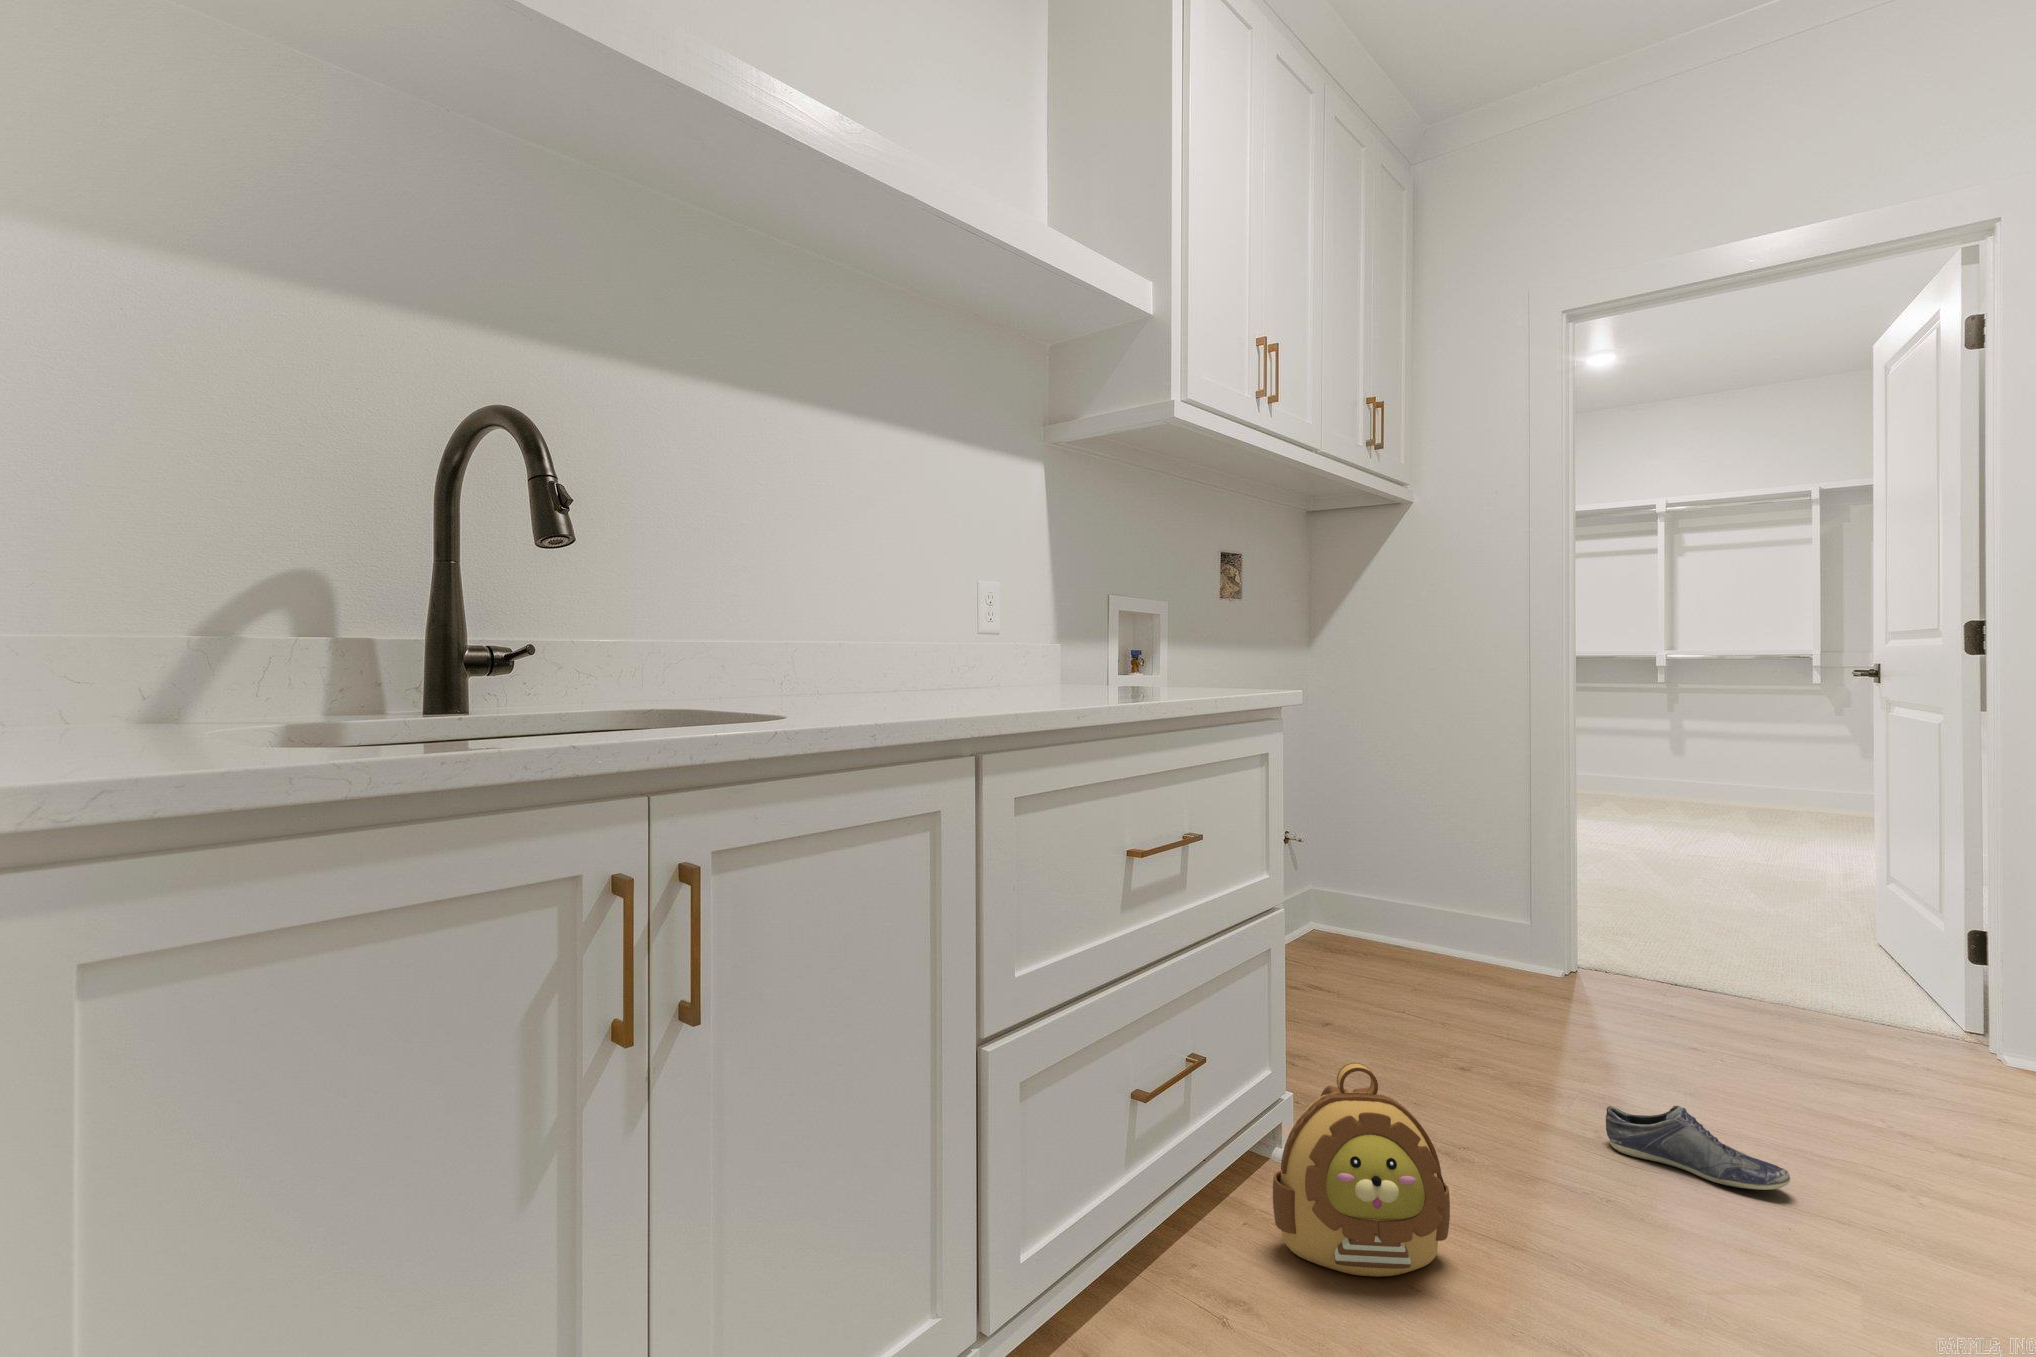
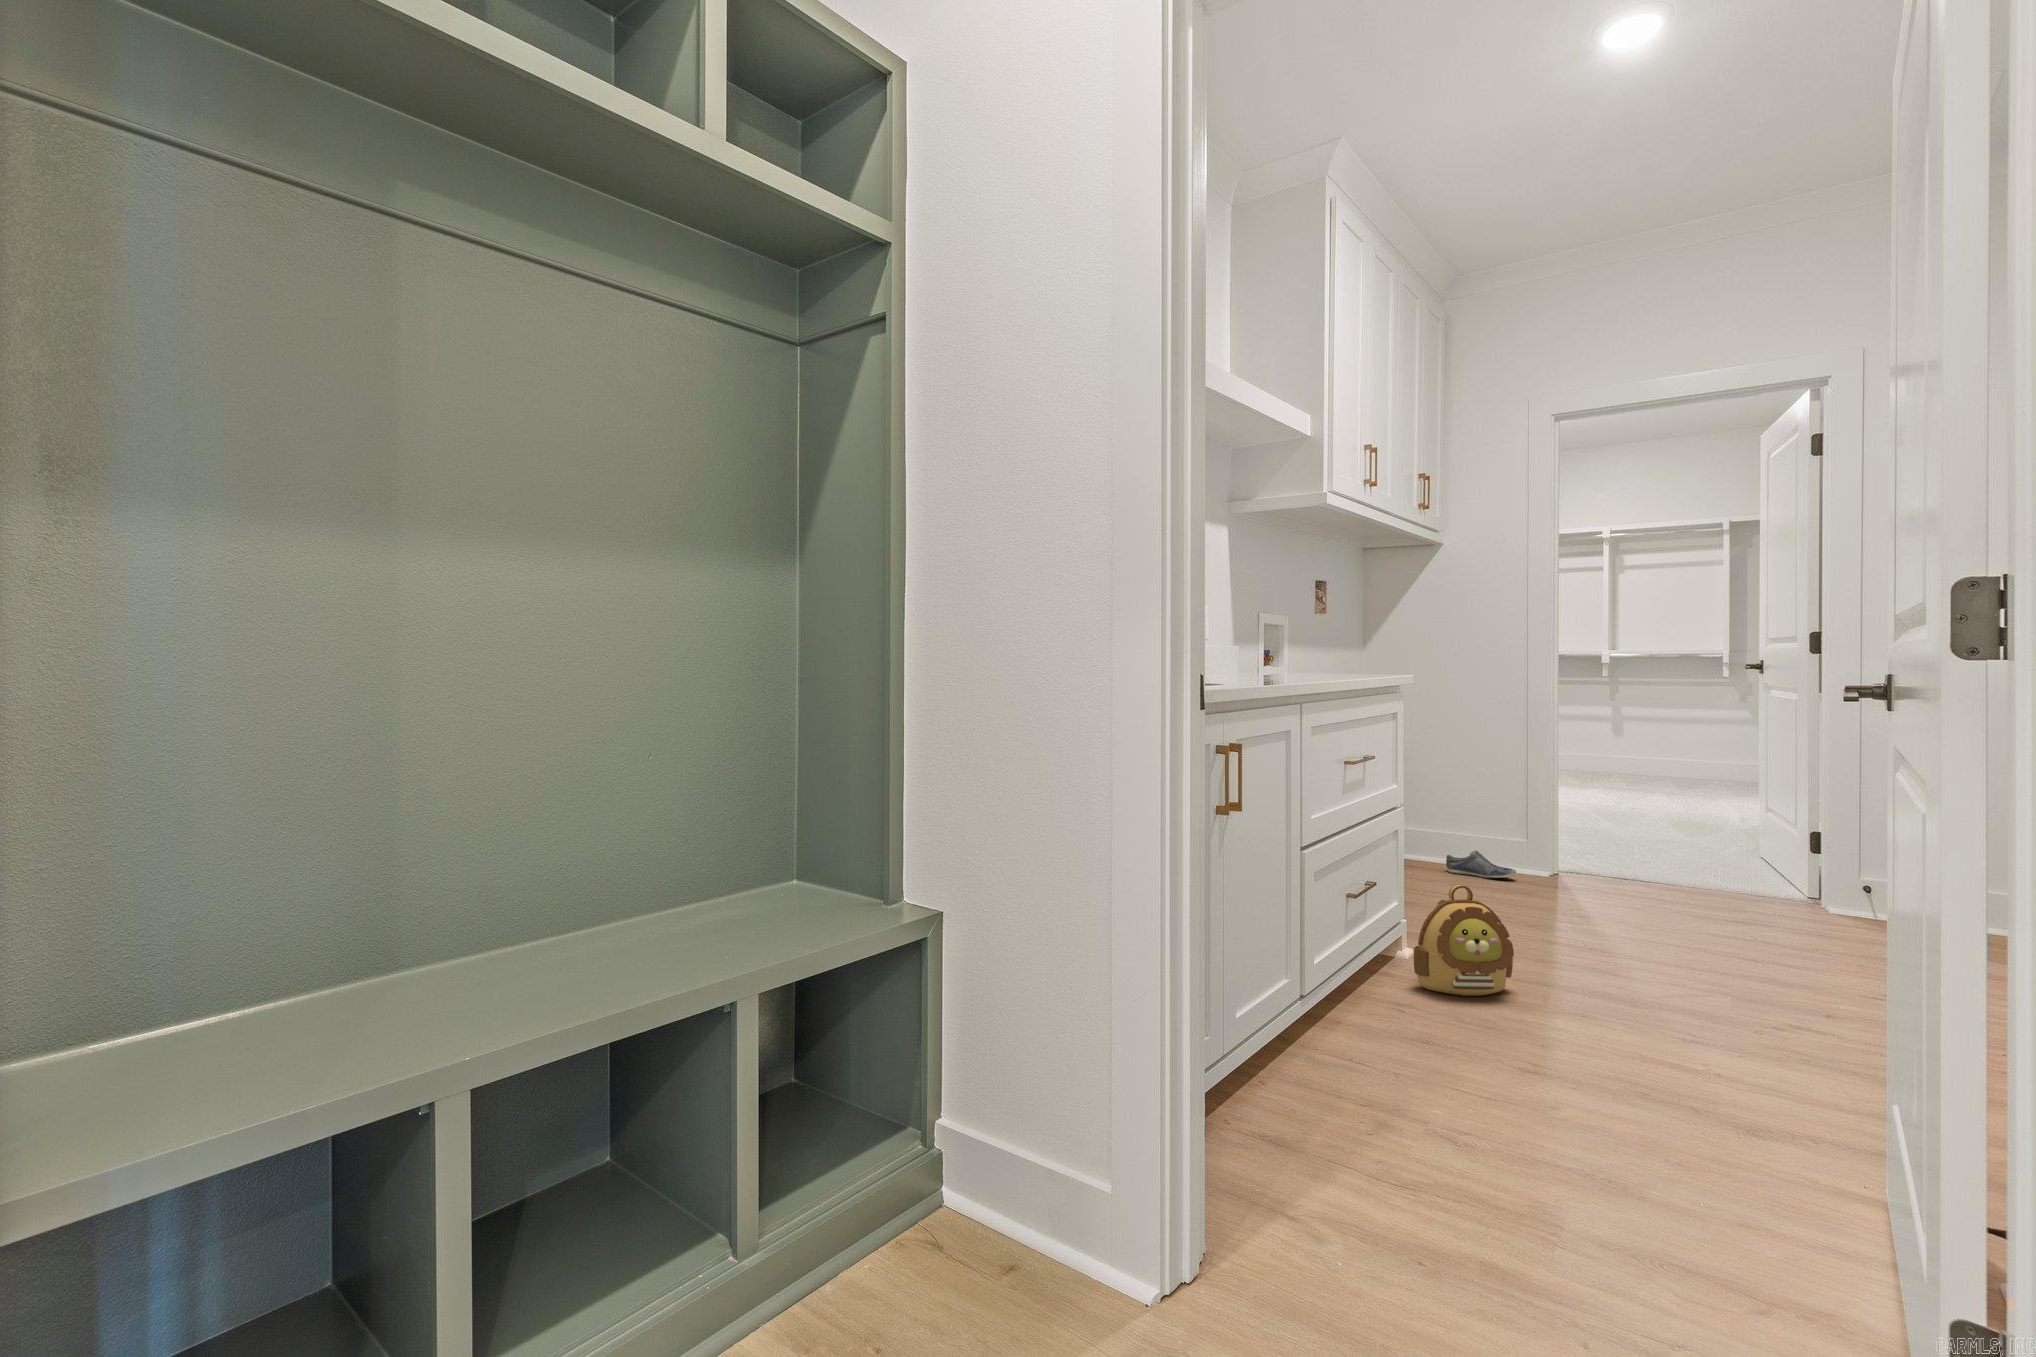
shoe: present [1606,1106,1790,1190] -> present [1446,850,1516,878]

